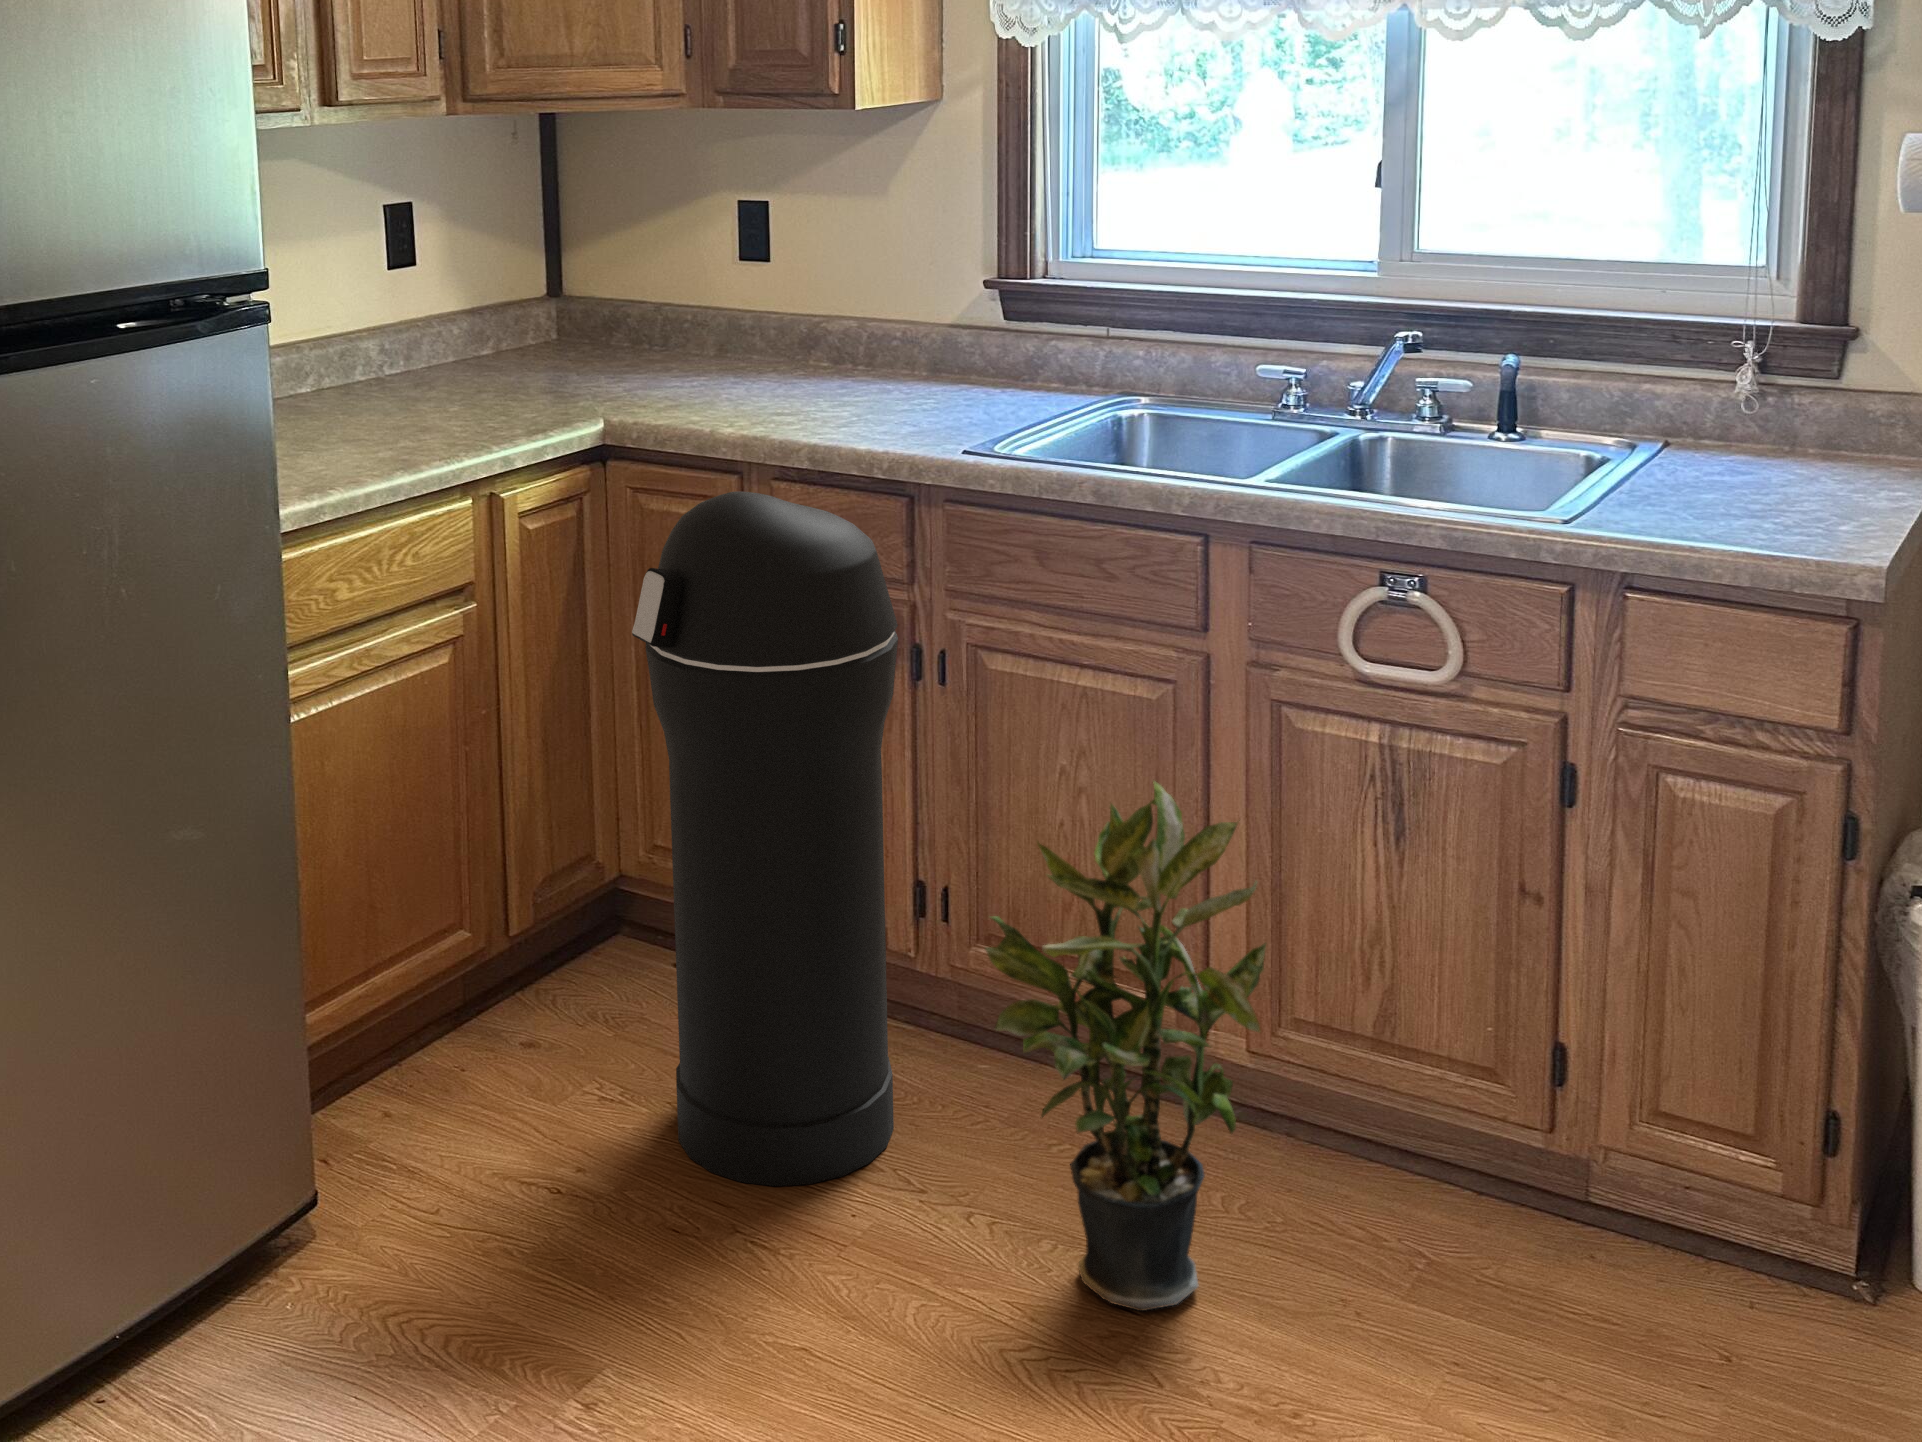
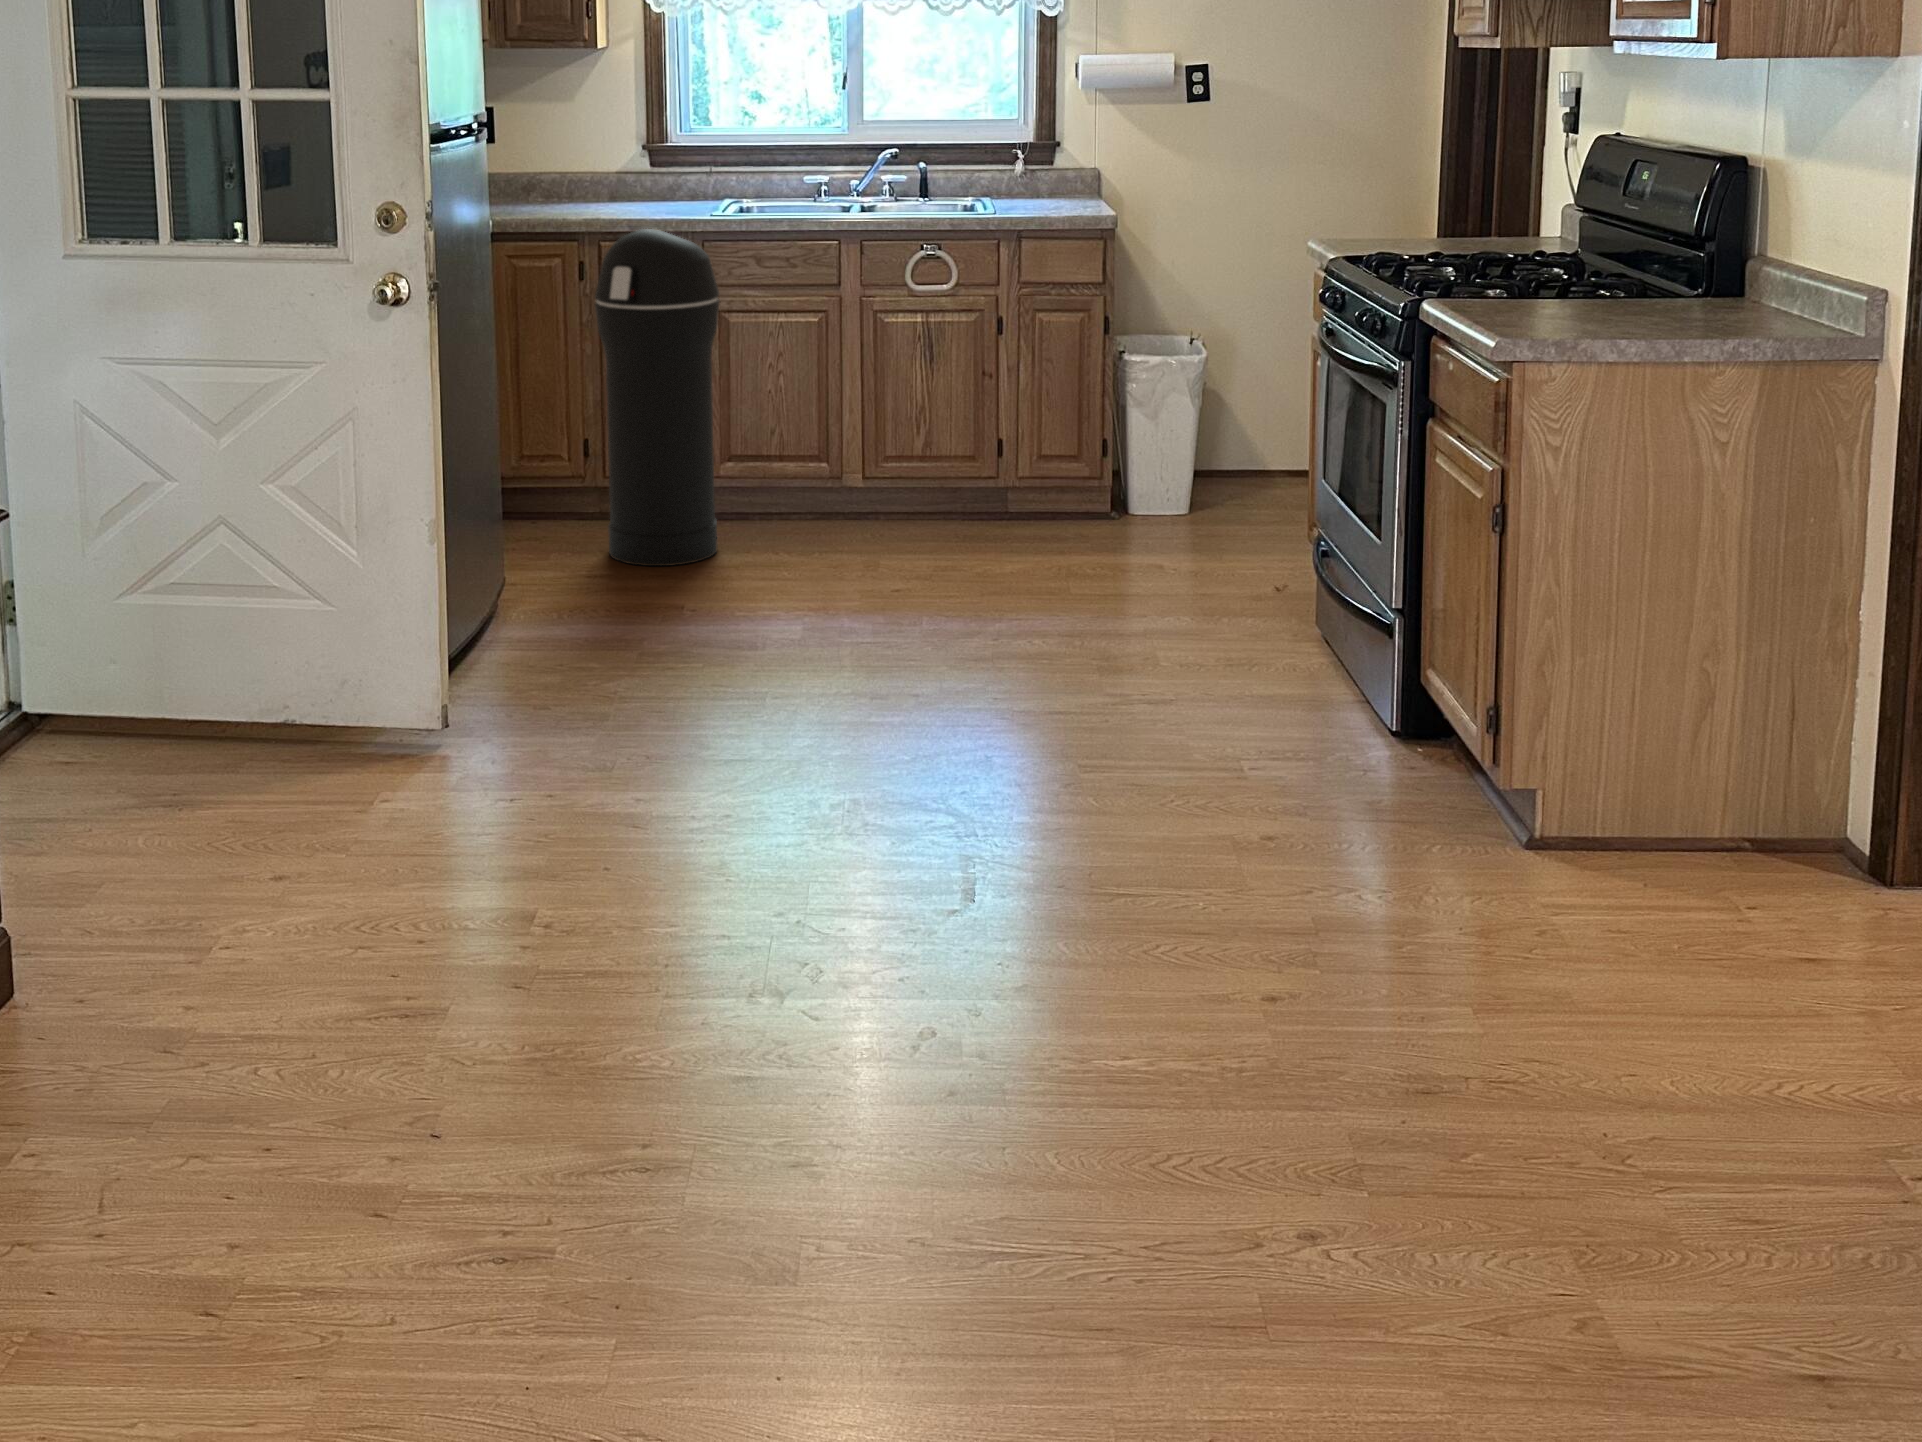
potted plant: present [985,781,1266,1311] -> none [798,336,920,563]

